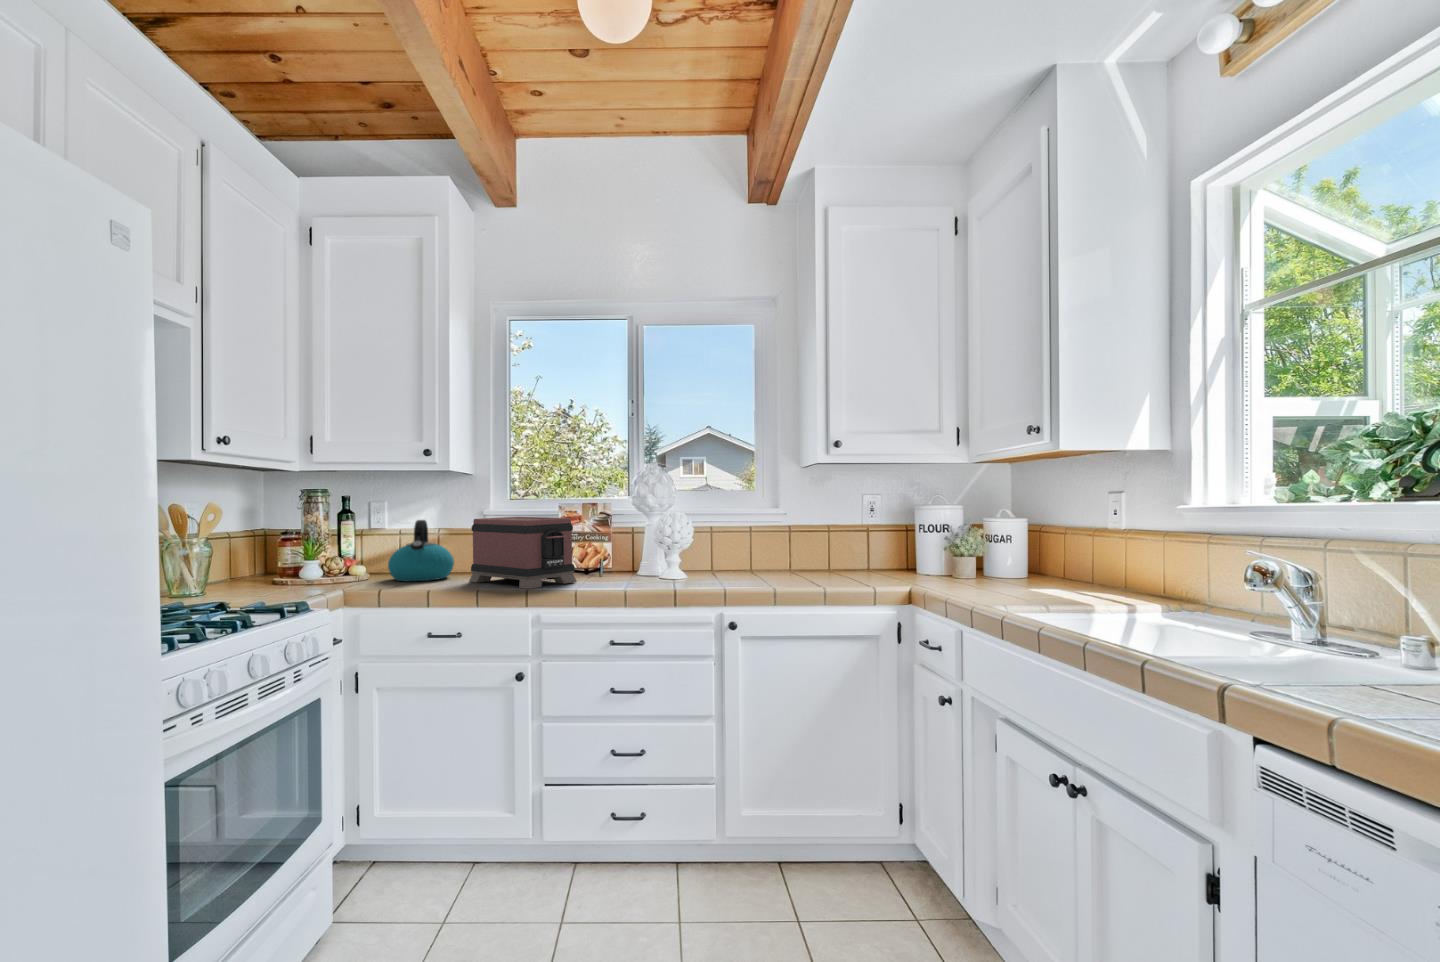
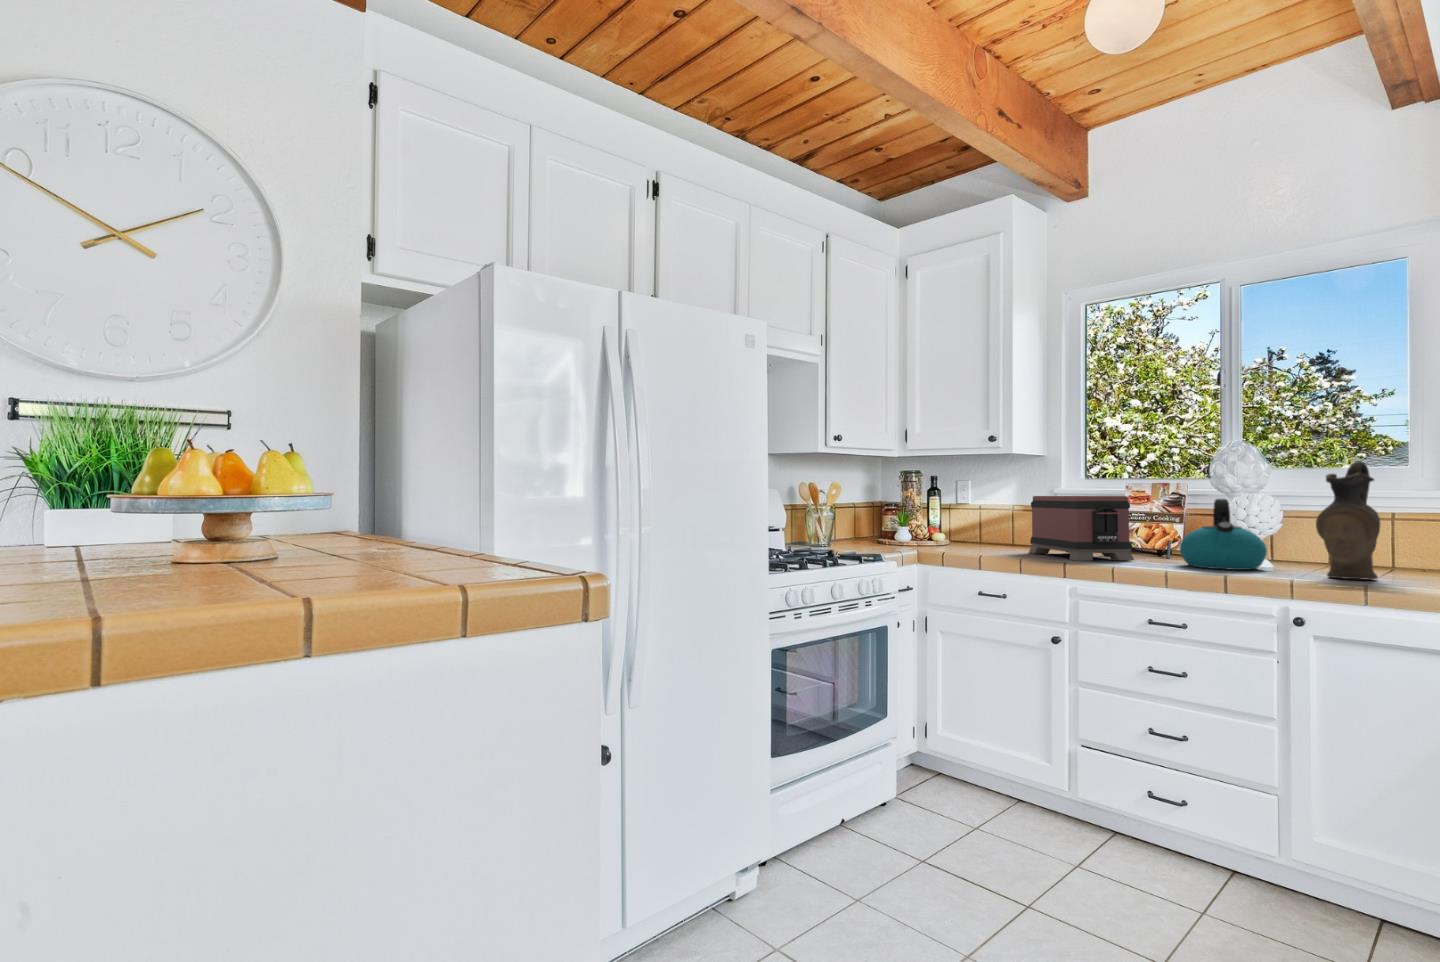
ceramic pitcher: none [723,487,763,586] -> present [1316,461,1380,580]
kettle: present [388,520,454,581] -> present [1180,499,1267,570]

